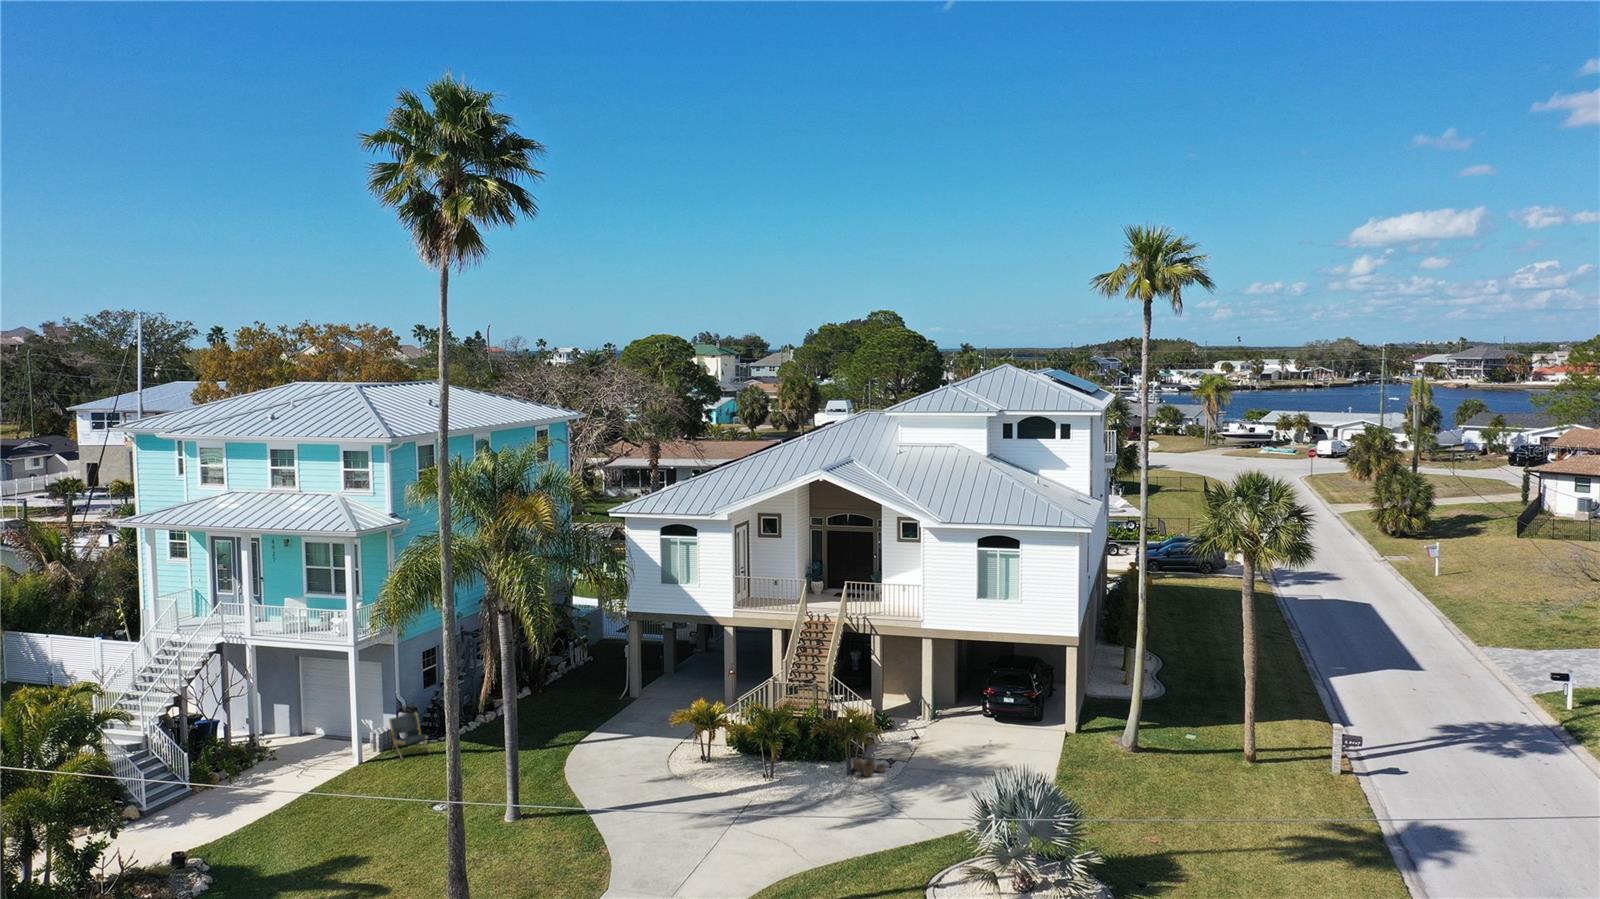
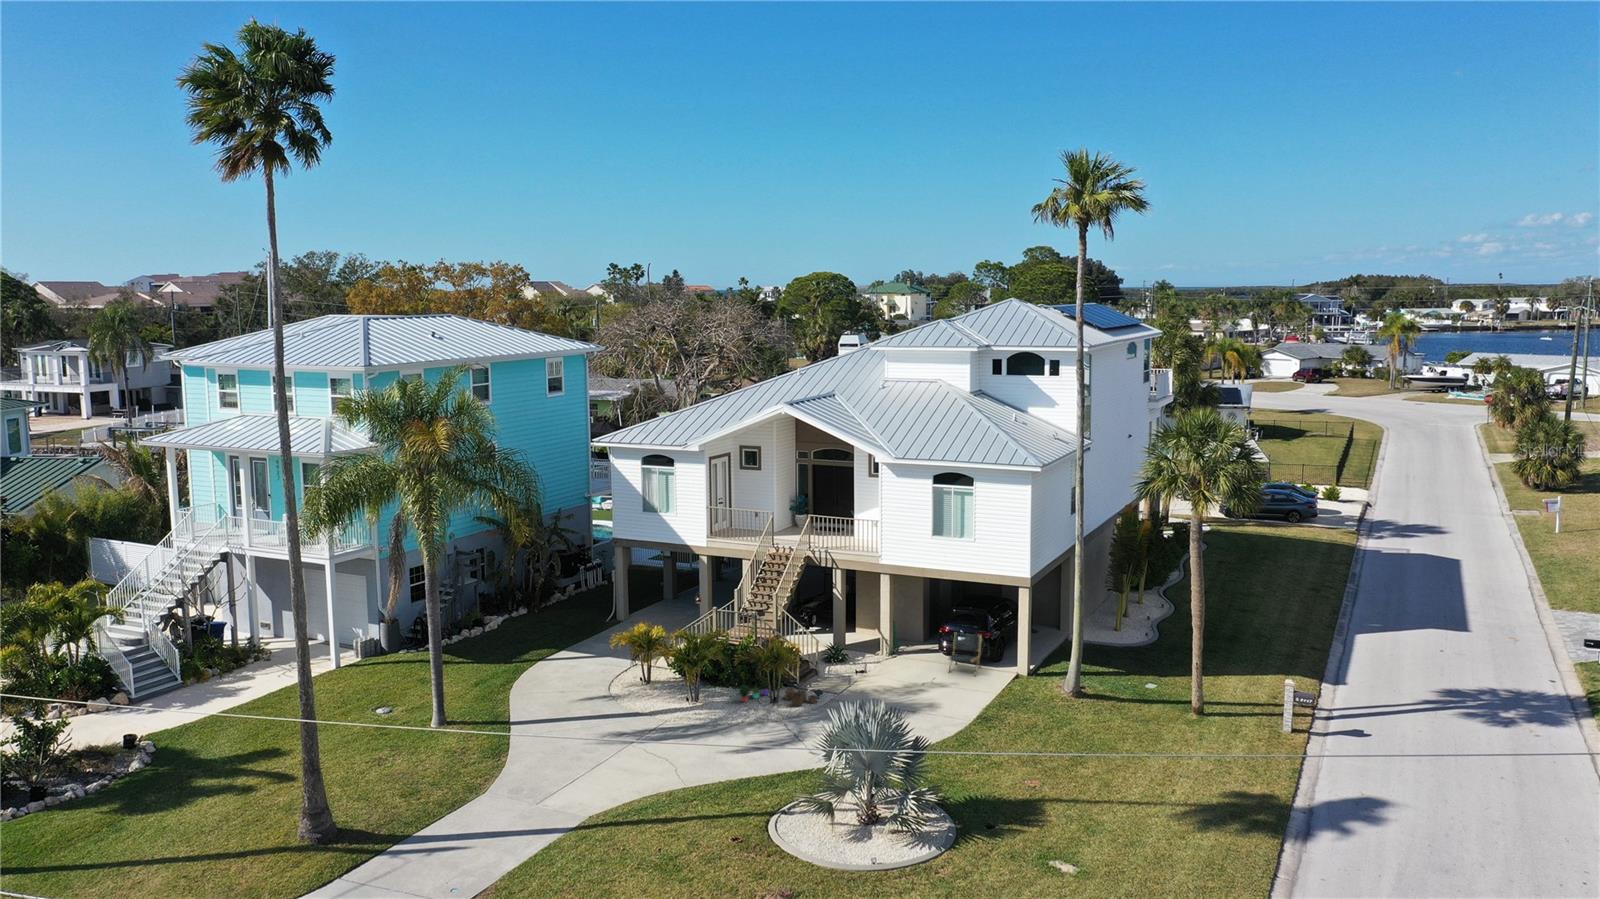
lounge chair: present [389,712,429,758] -> present [948,633,982,676]
potted plant: none [807,737,837,775] -> present [739,674,769,702]

